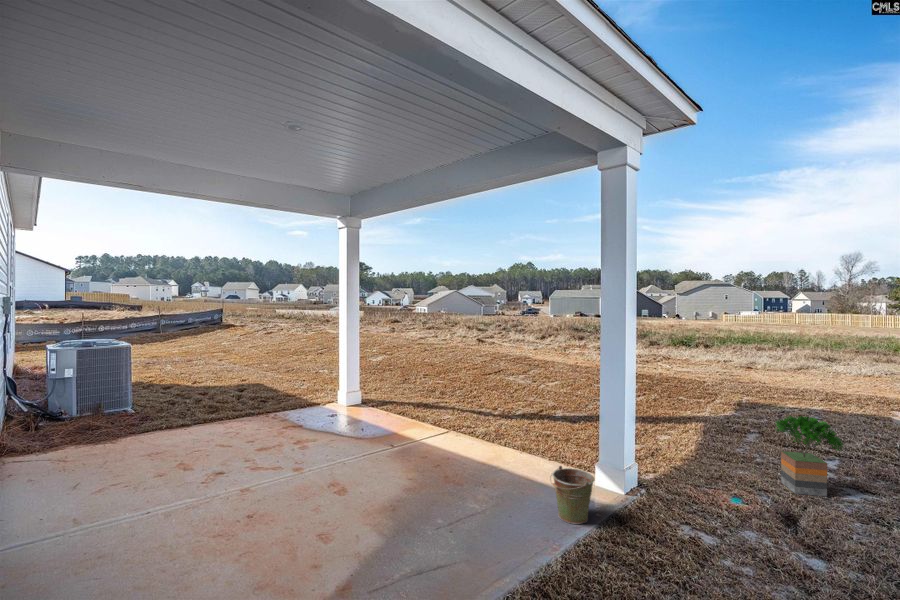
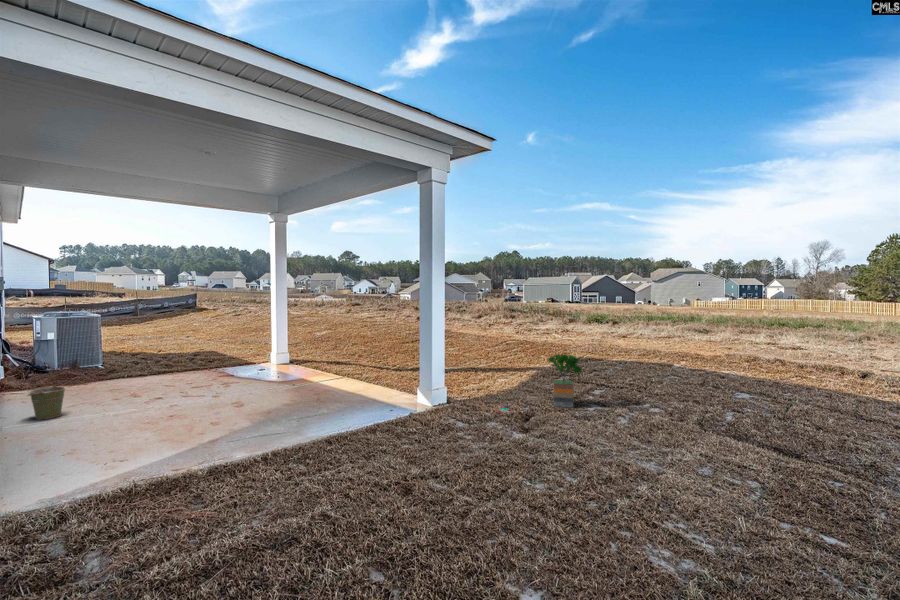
bucket: present [551,466,594,524] -> present [27,385,65,419]

